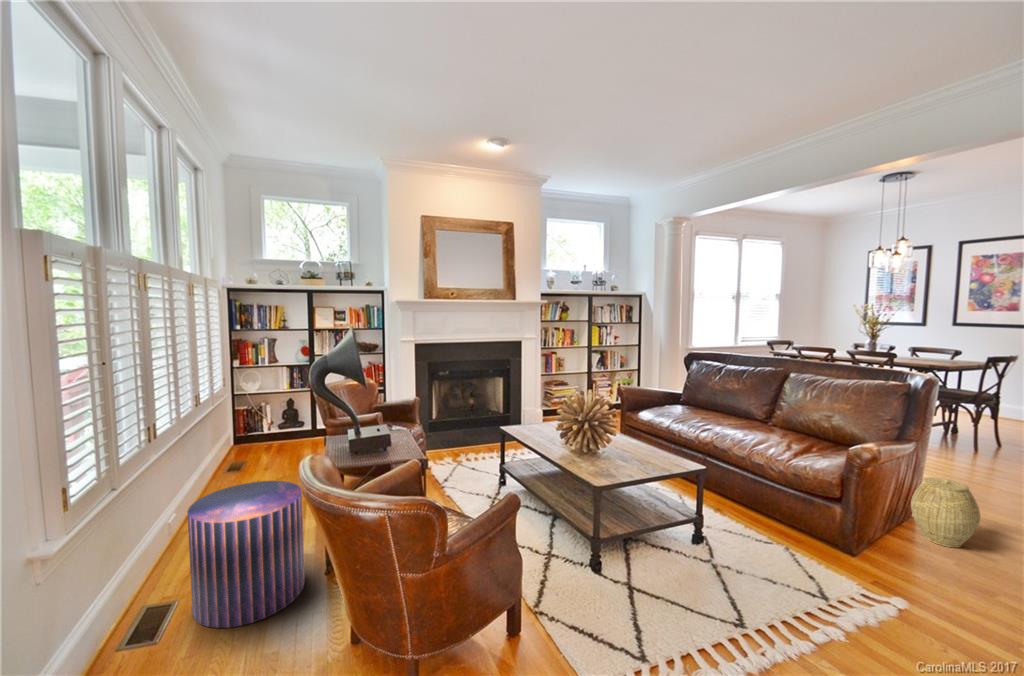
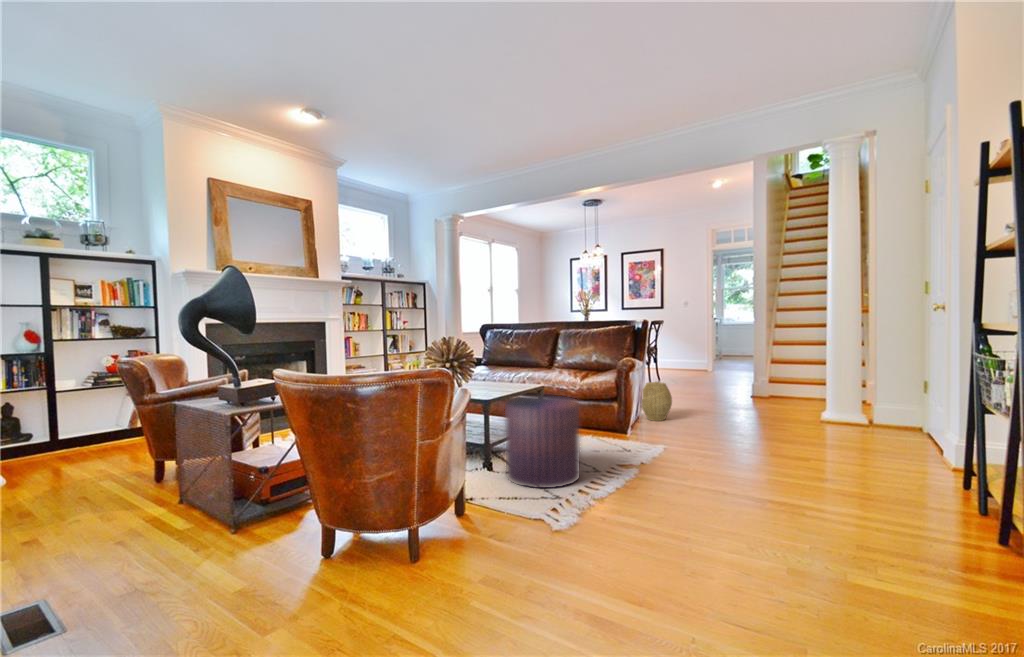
pouf: present [187,481,305,628] -> present [505,395,580,488]

